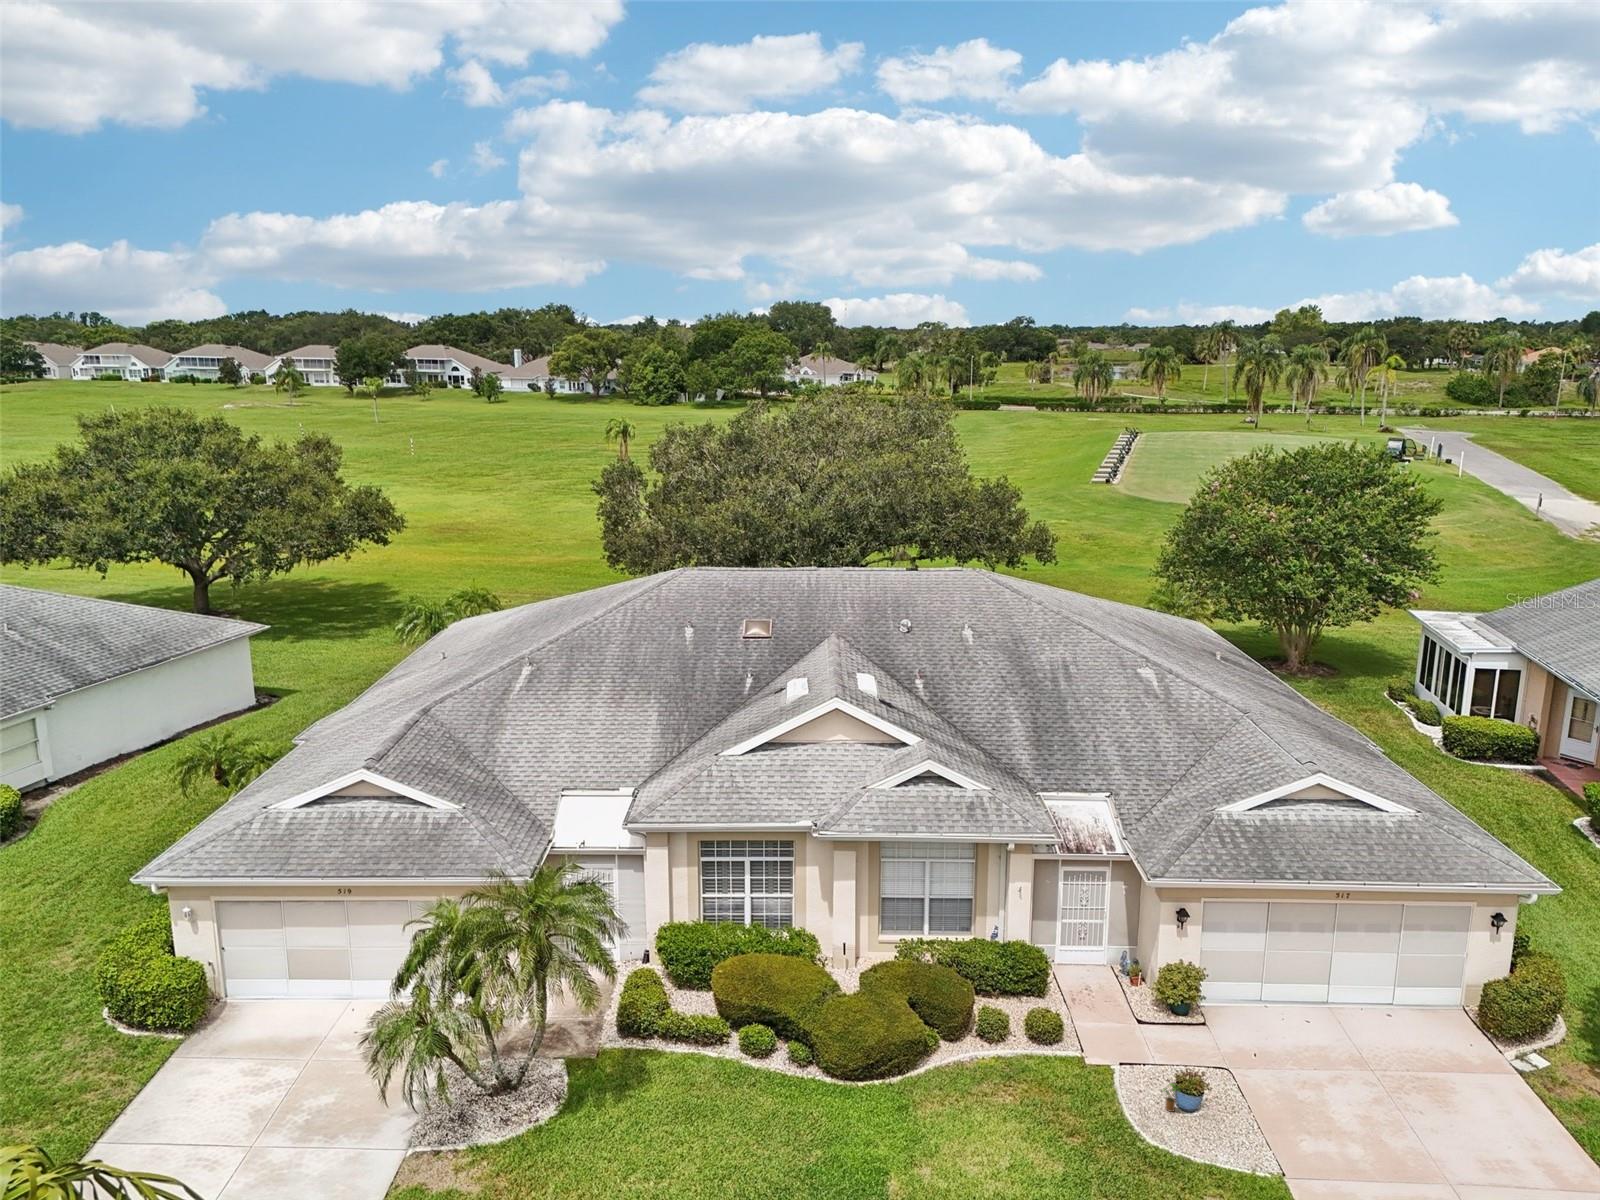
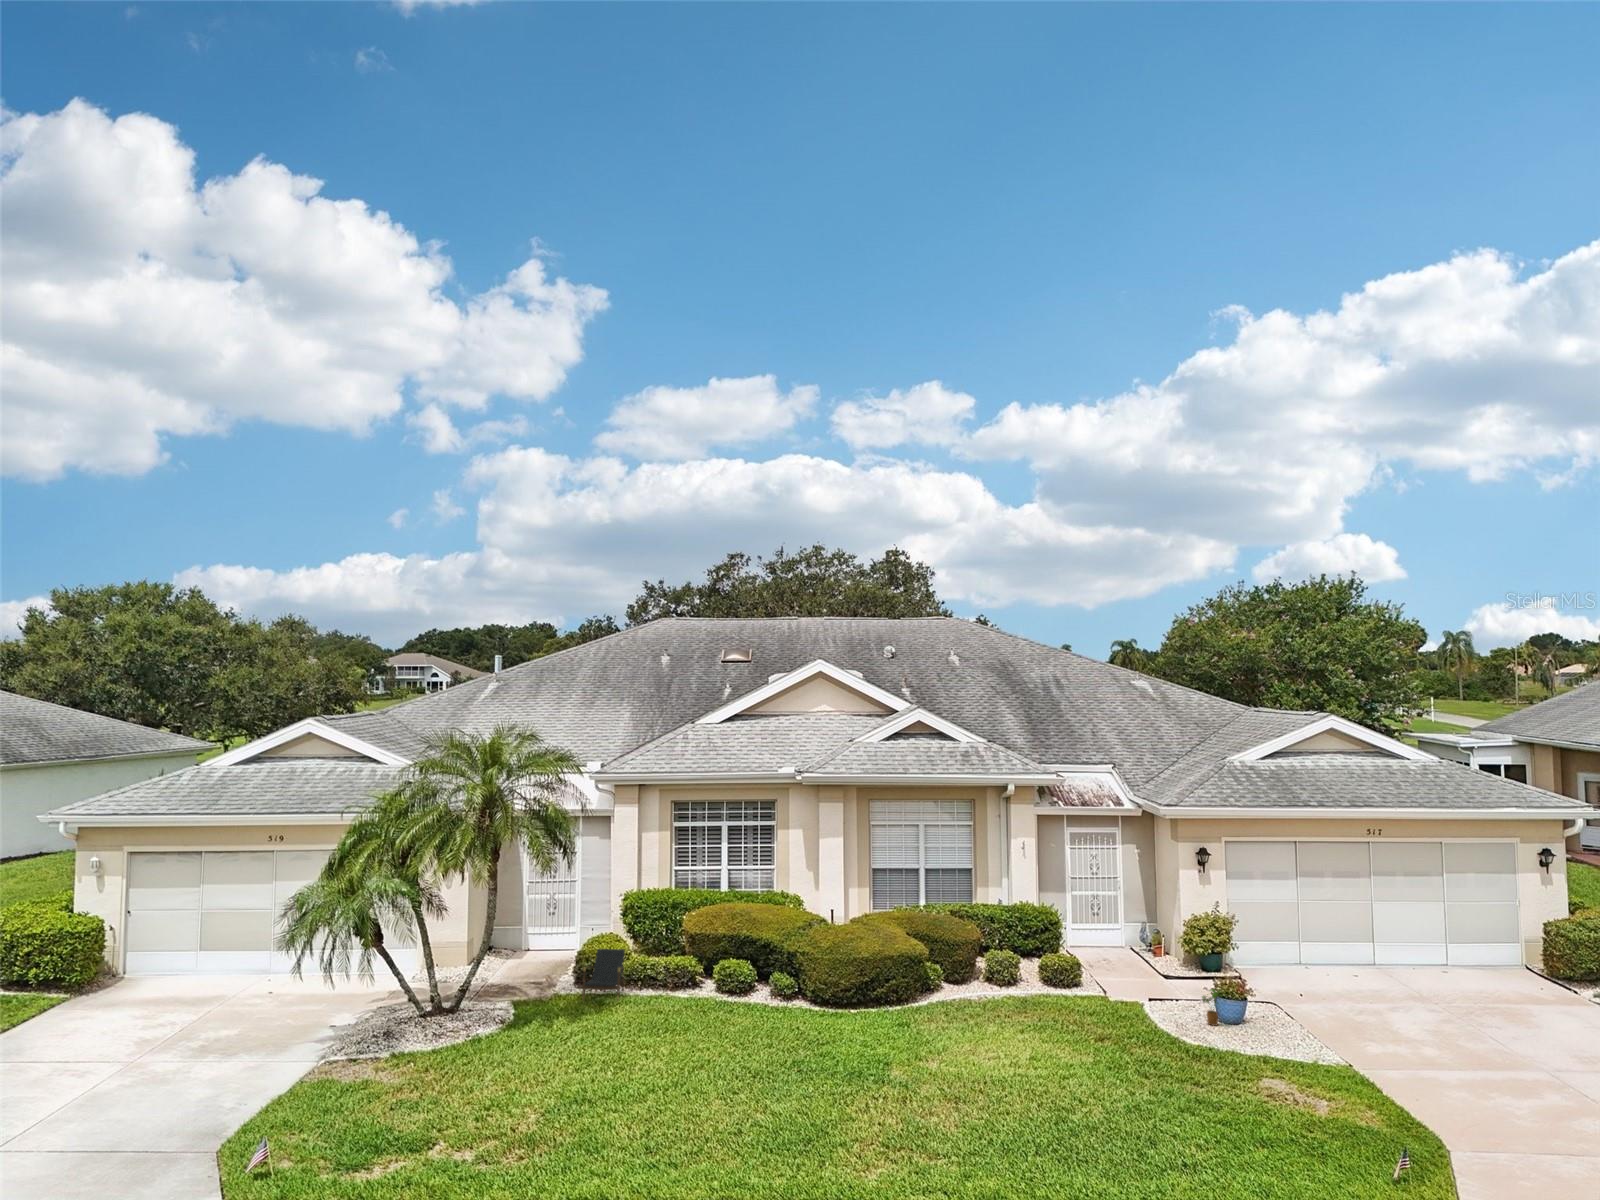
lounge chair: none [626,1002,662,1054] -> present [582,949,625,1000]

